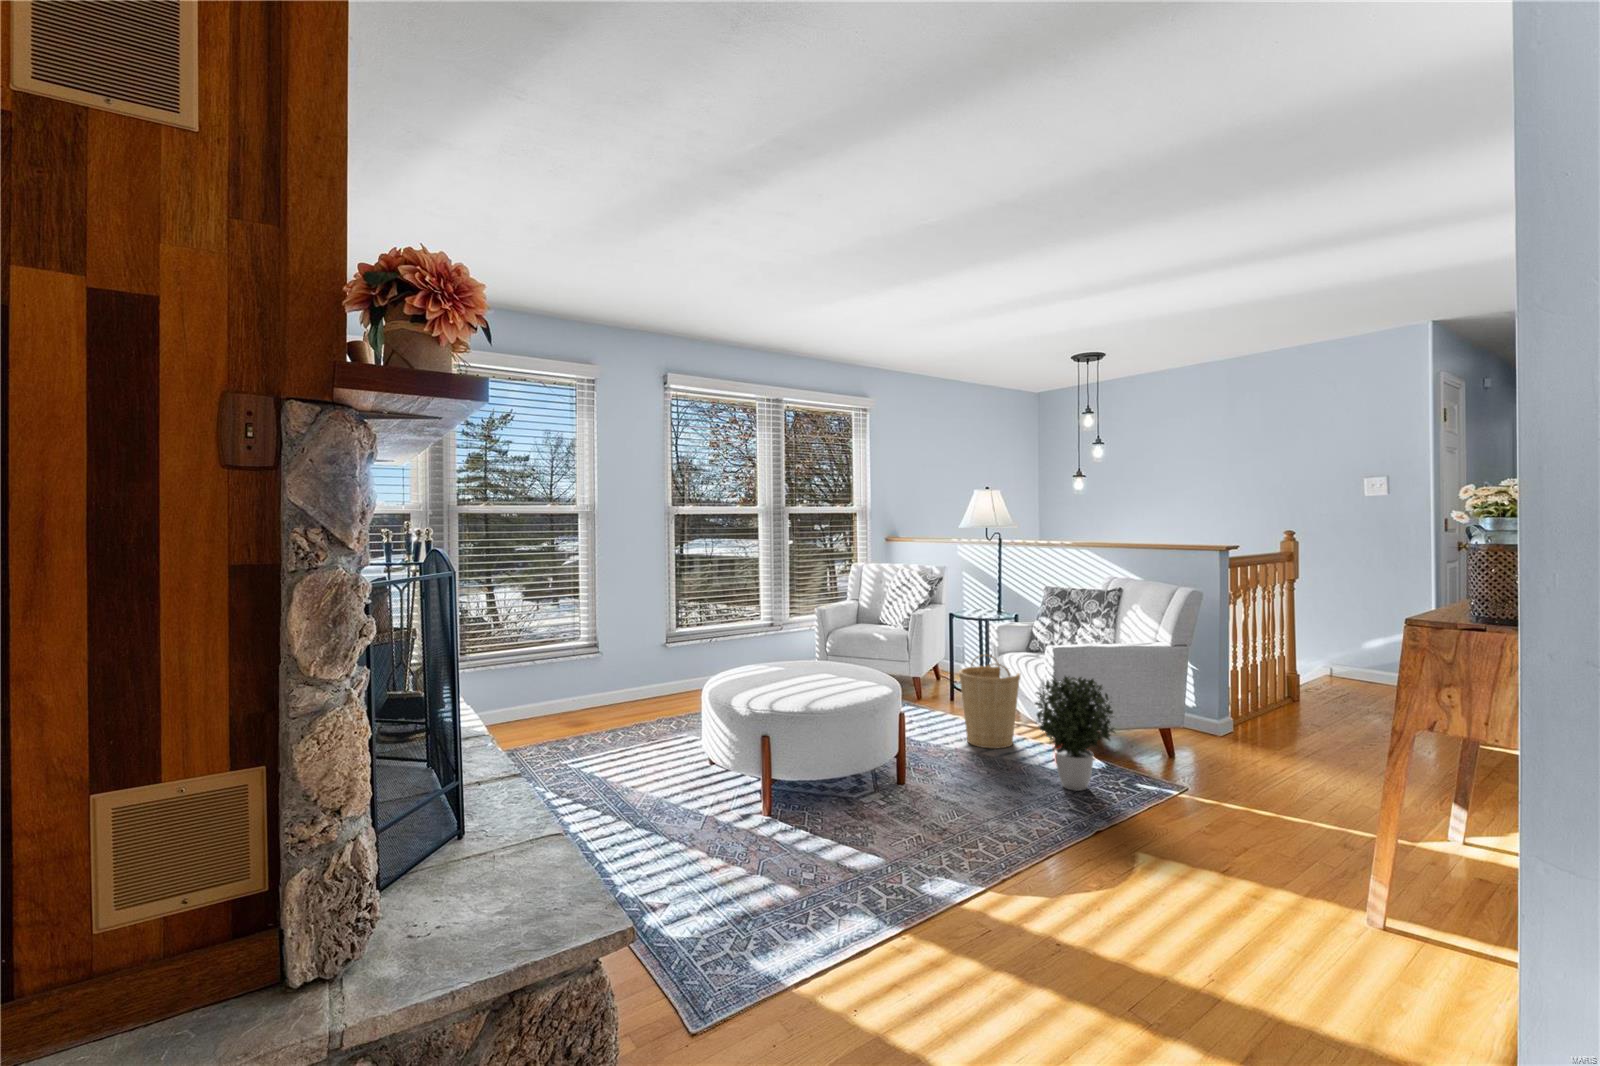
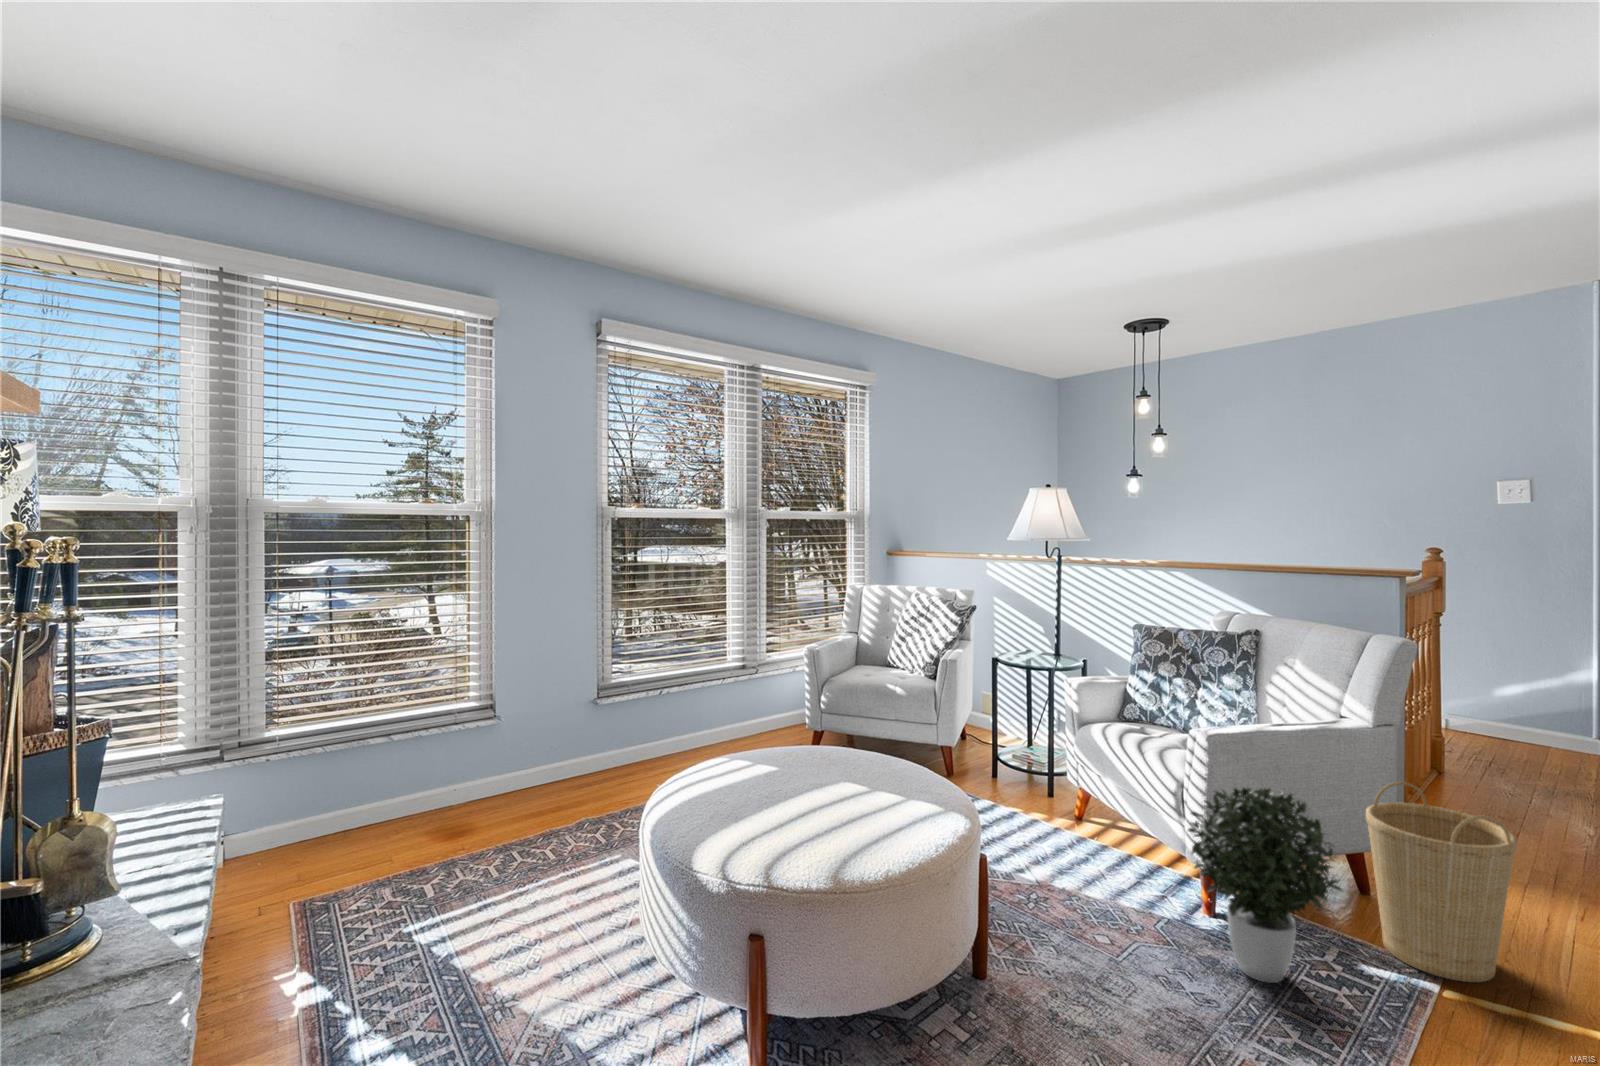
basket: present [959,655,1020,749] -> present [1366,782,1517,982]

